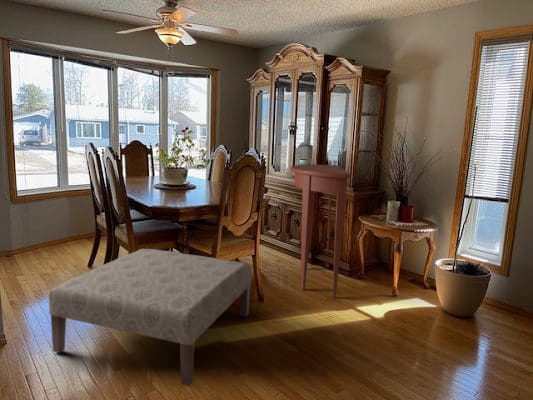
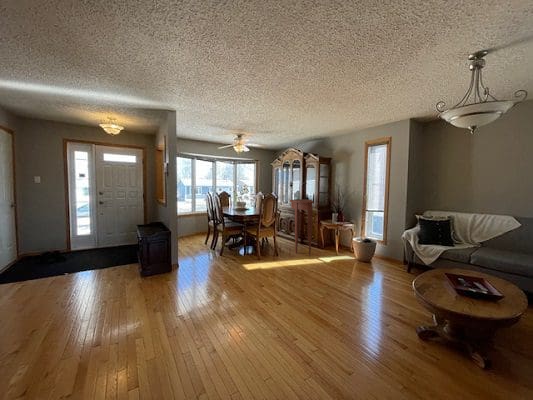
ottoman: present [48,249,251,386] -> none [195,234,273,282]

